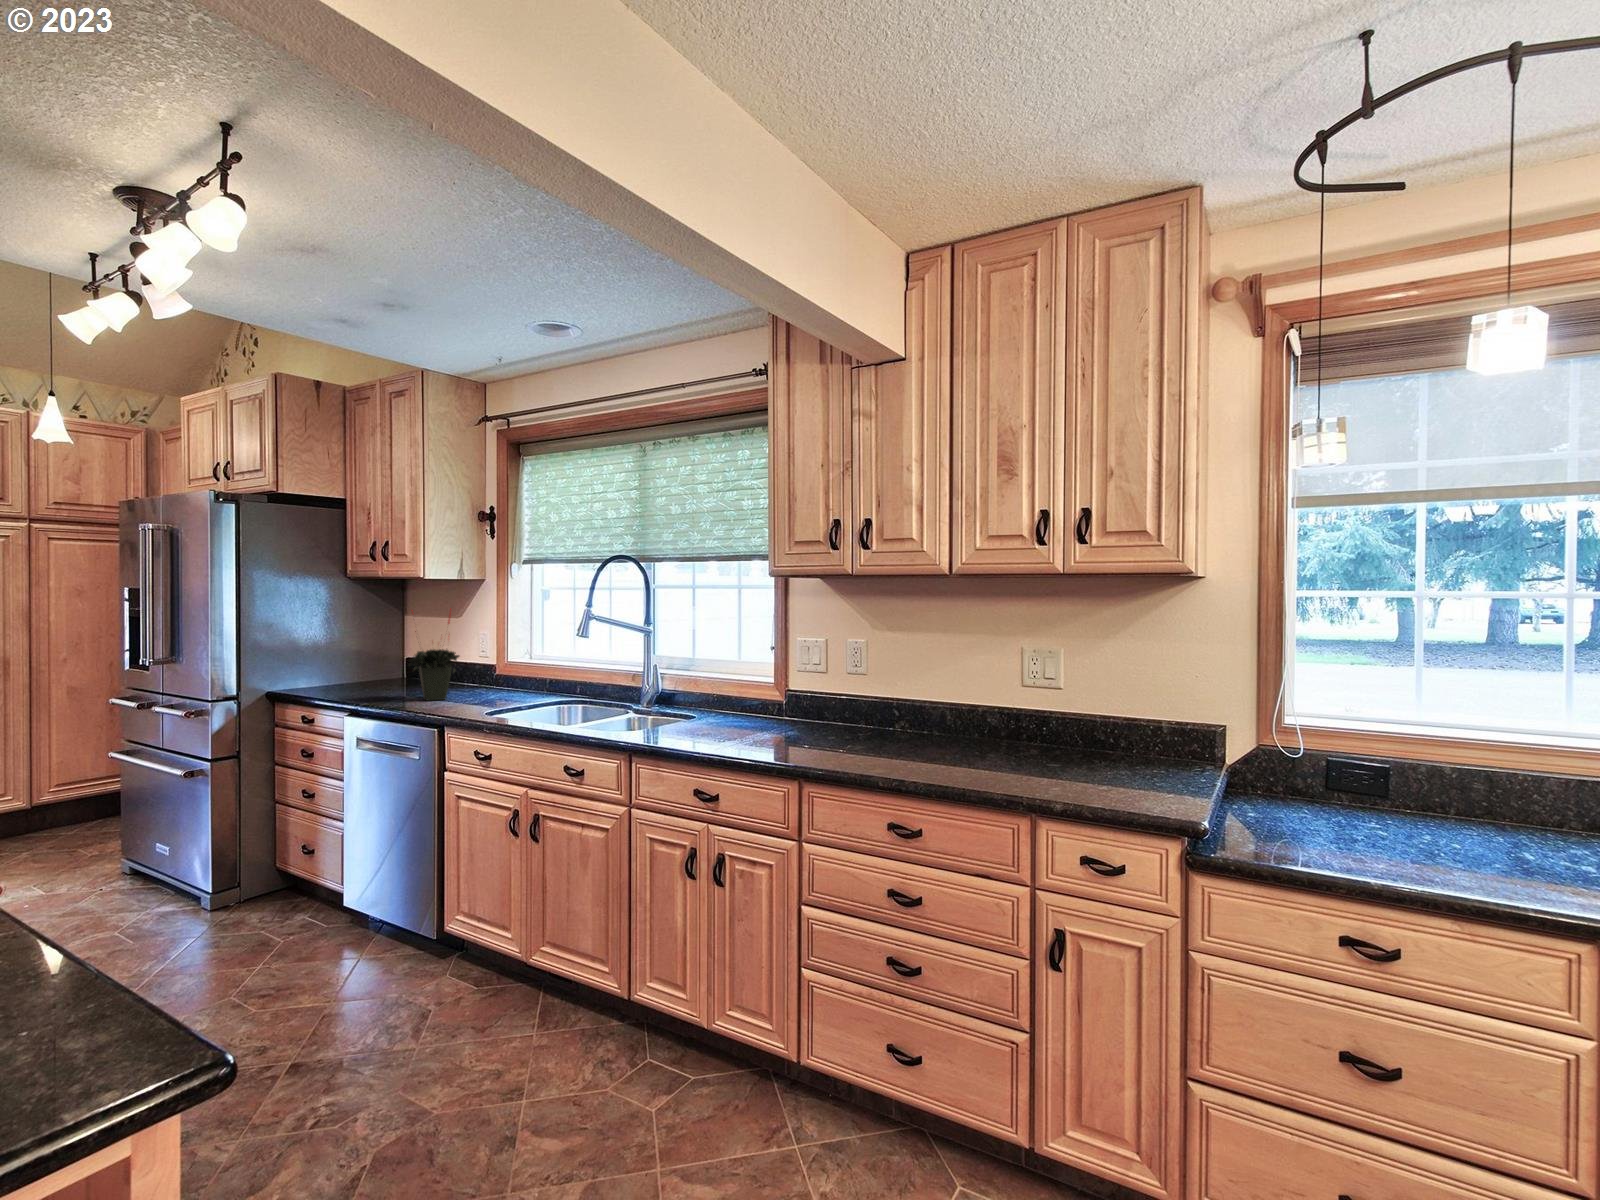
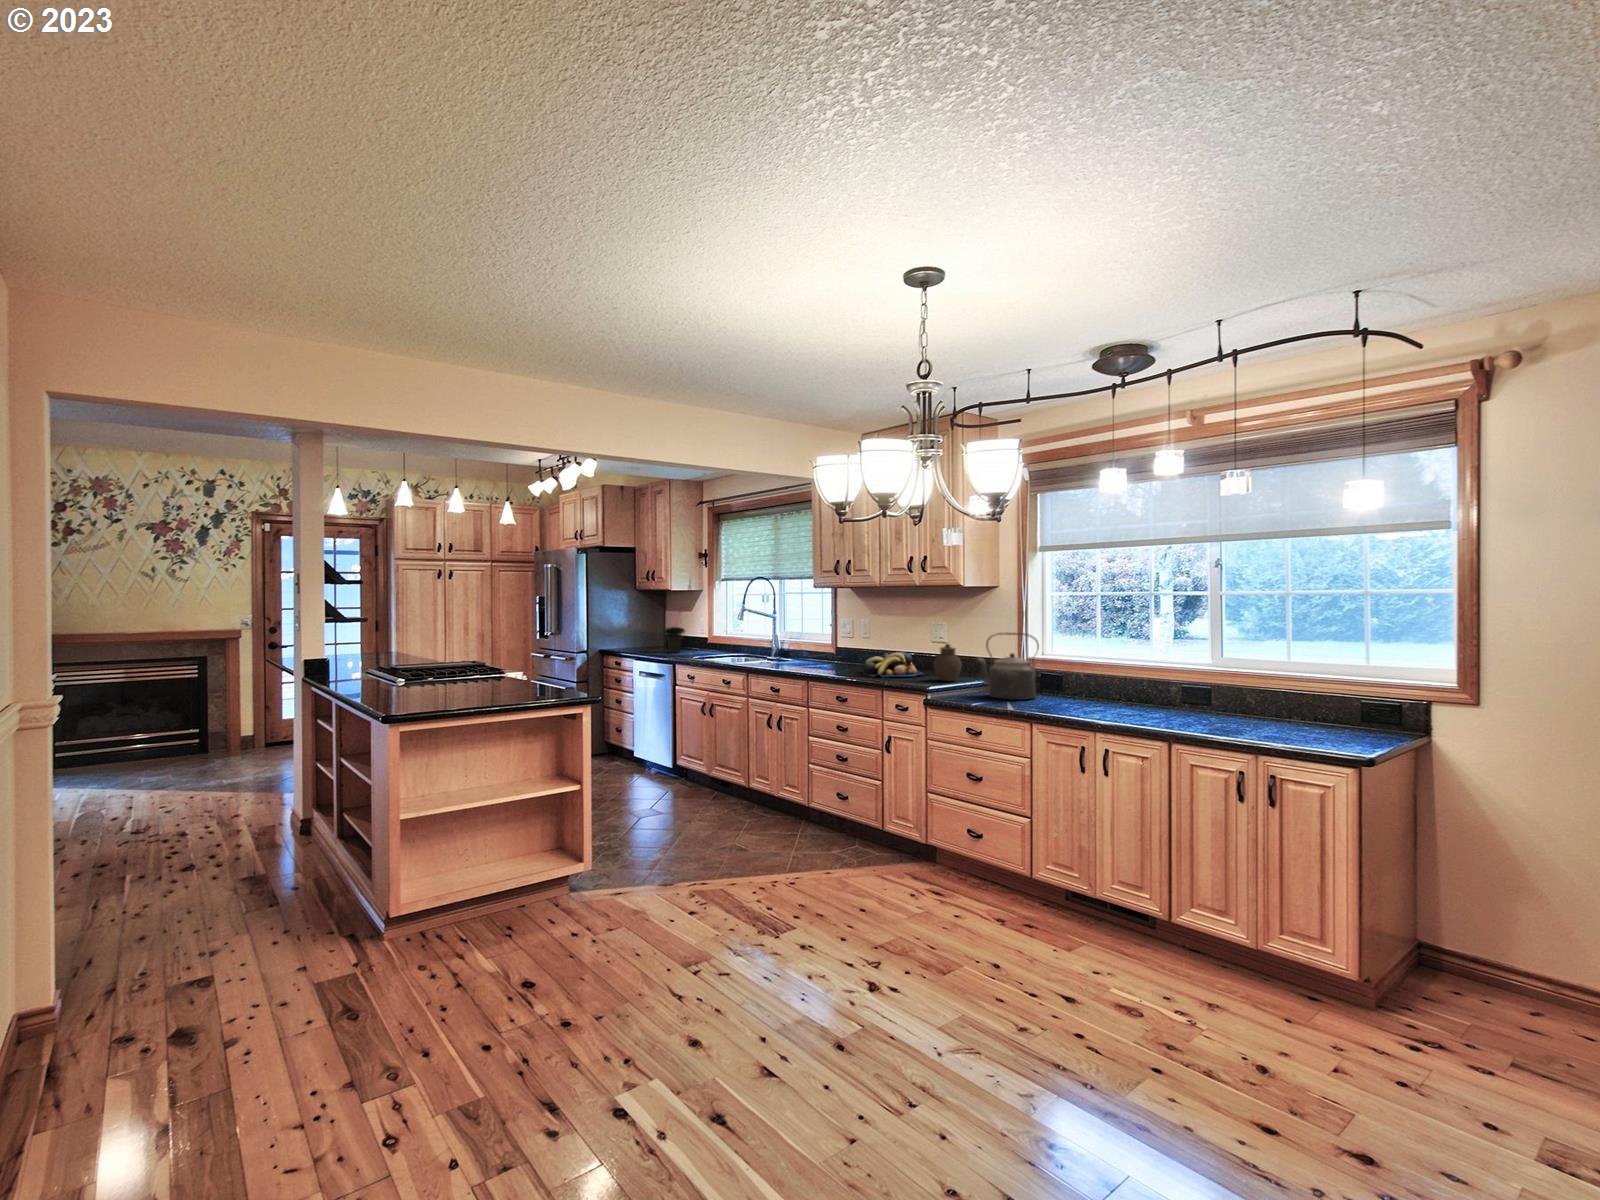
kettle: none [1293,680,1459,849] -> present [978,633,1039,700]
jar: none [1072,693,1132,773] -> present [934,644,962,681]
fruit bowl: none [891,704,1017,765] -> present [863,652,923,677]

